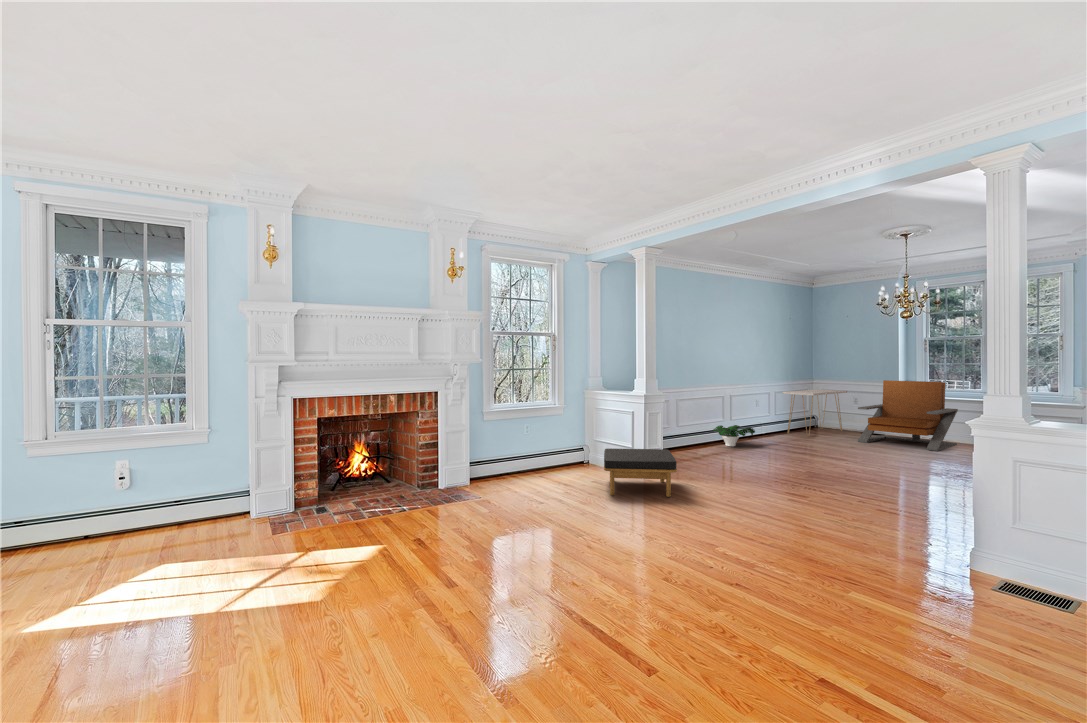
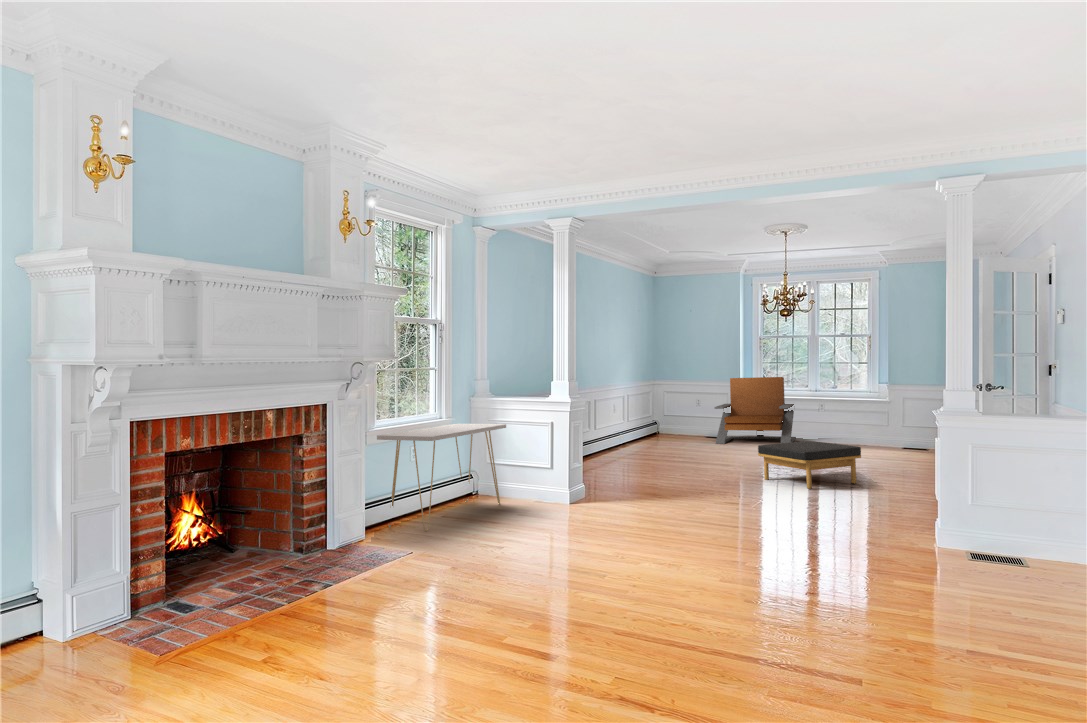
console table: present [783,390,847,436] -> present [377,424,506,532]
potted plant: present [713,425,755,446] -> none [585,435,634,459]
ottoman: present [604,448,677,497] -> present [758,441,861,489]

